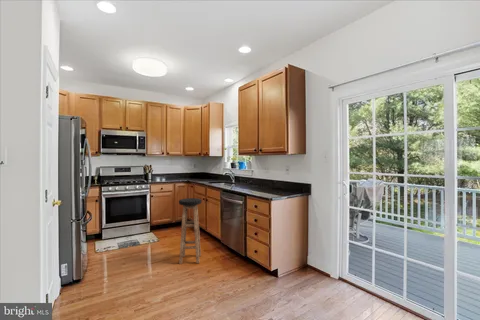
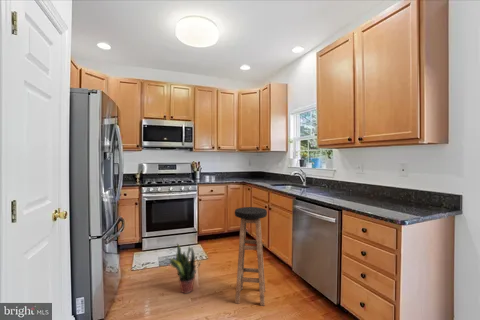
potted plant: none [130,226,156,262] -> present [170,244,198,293]

